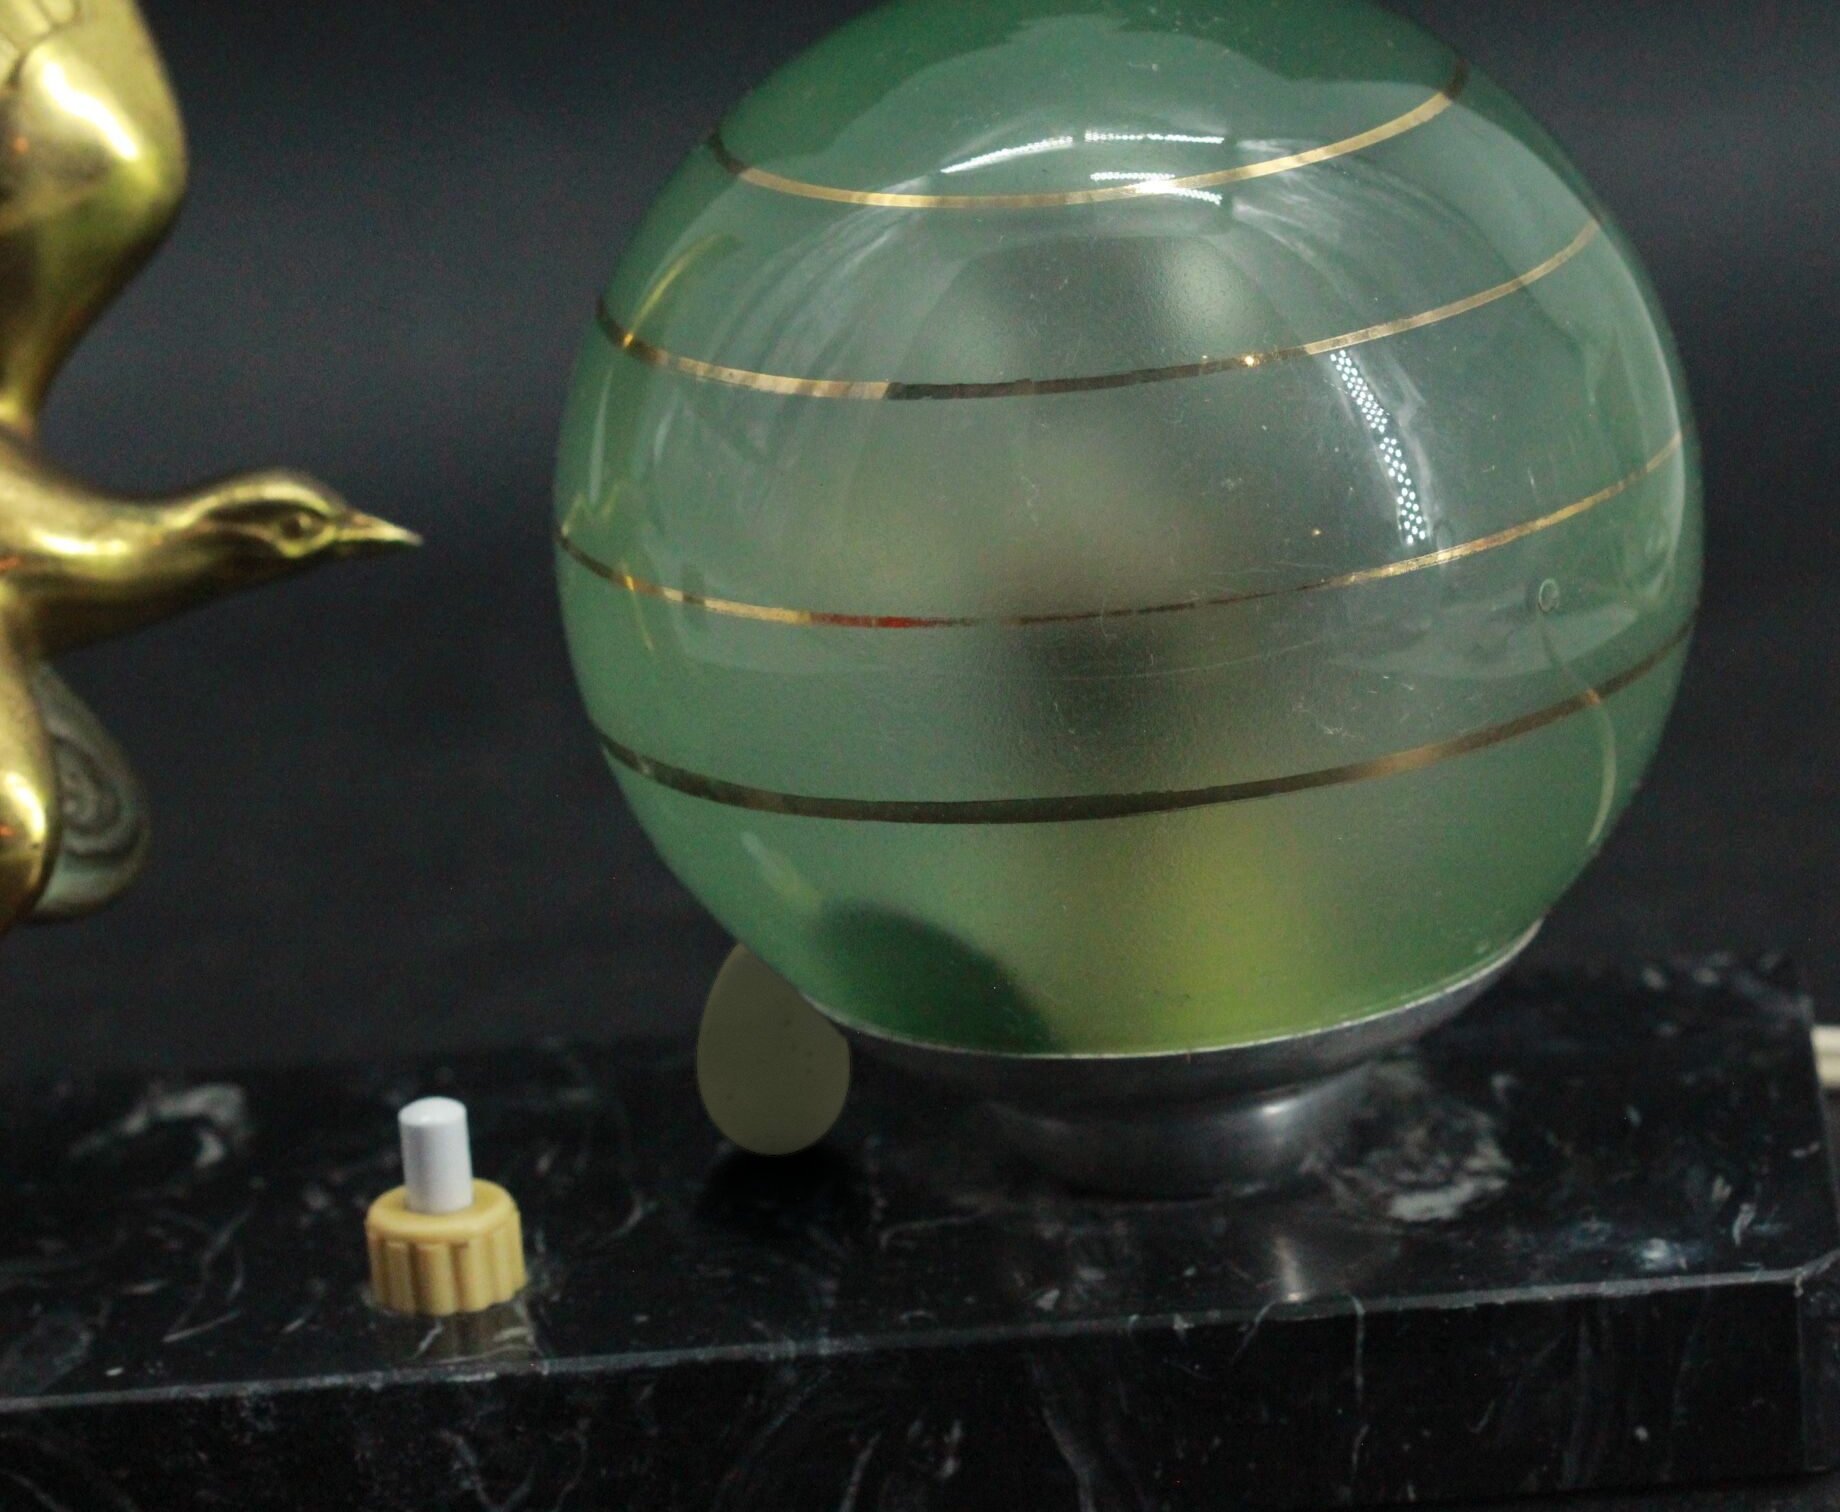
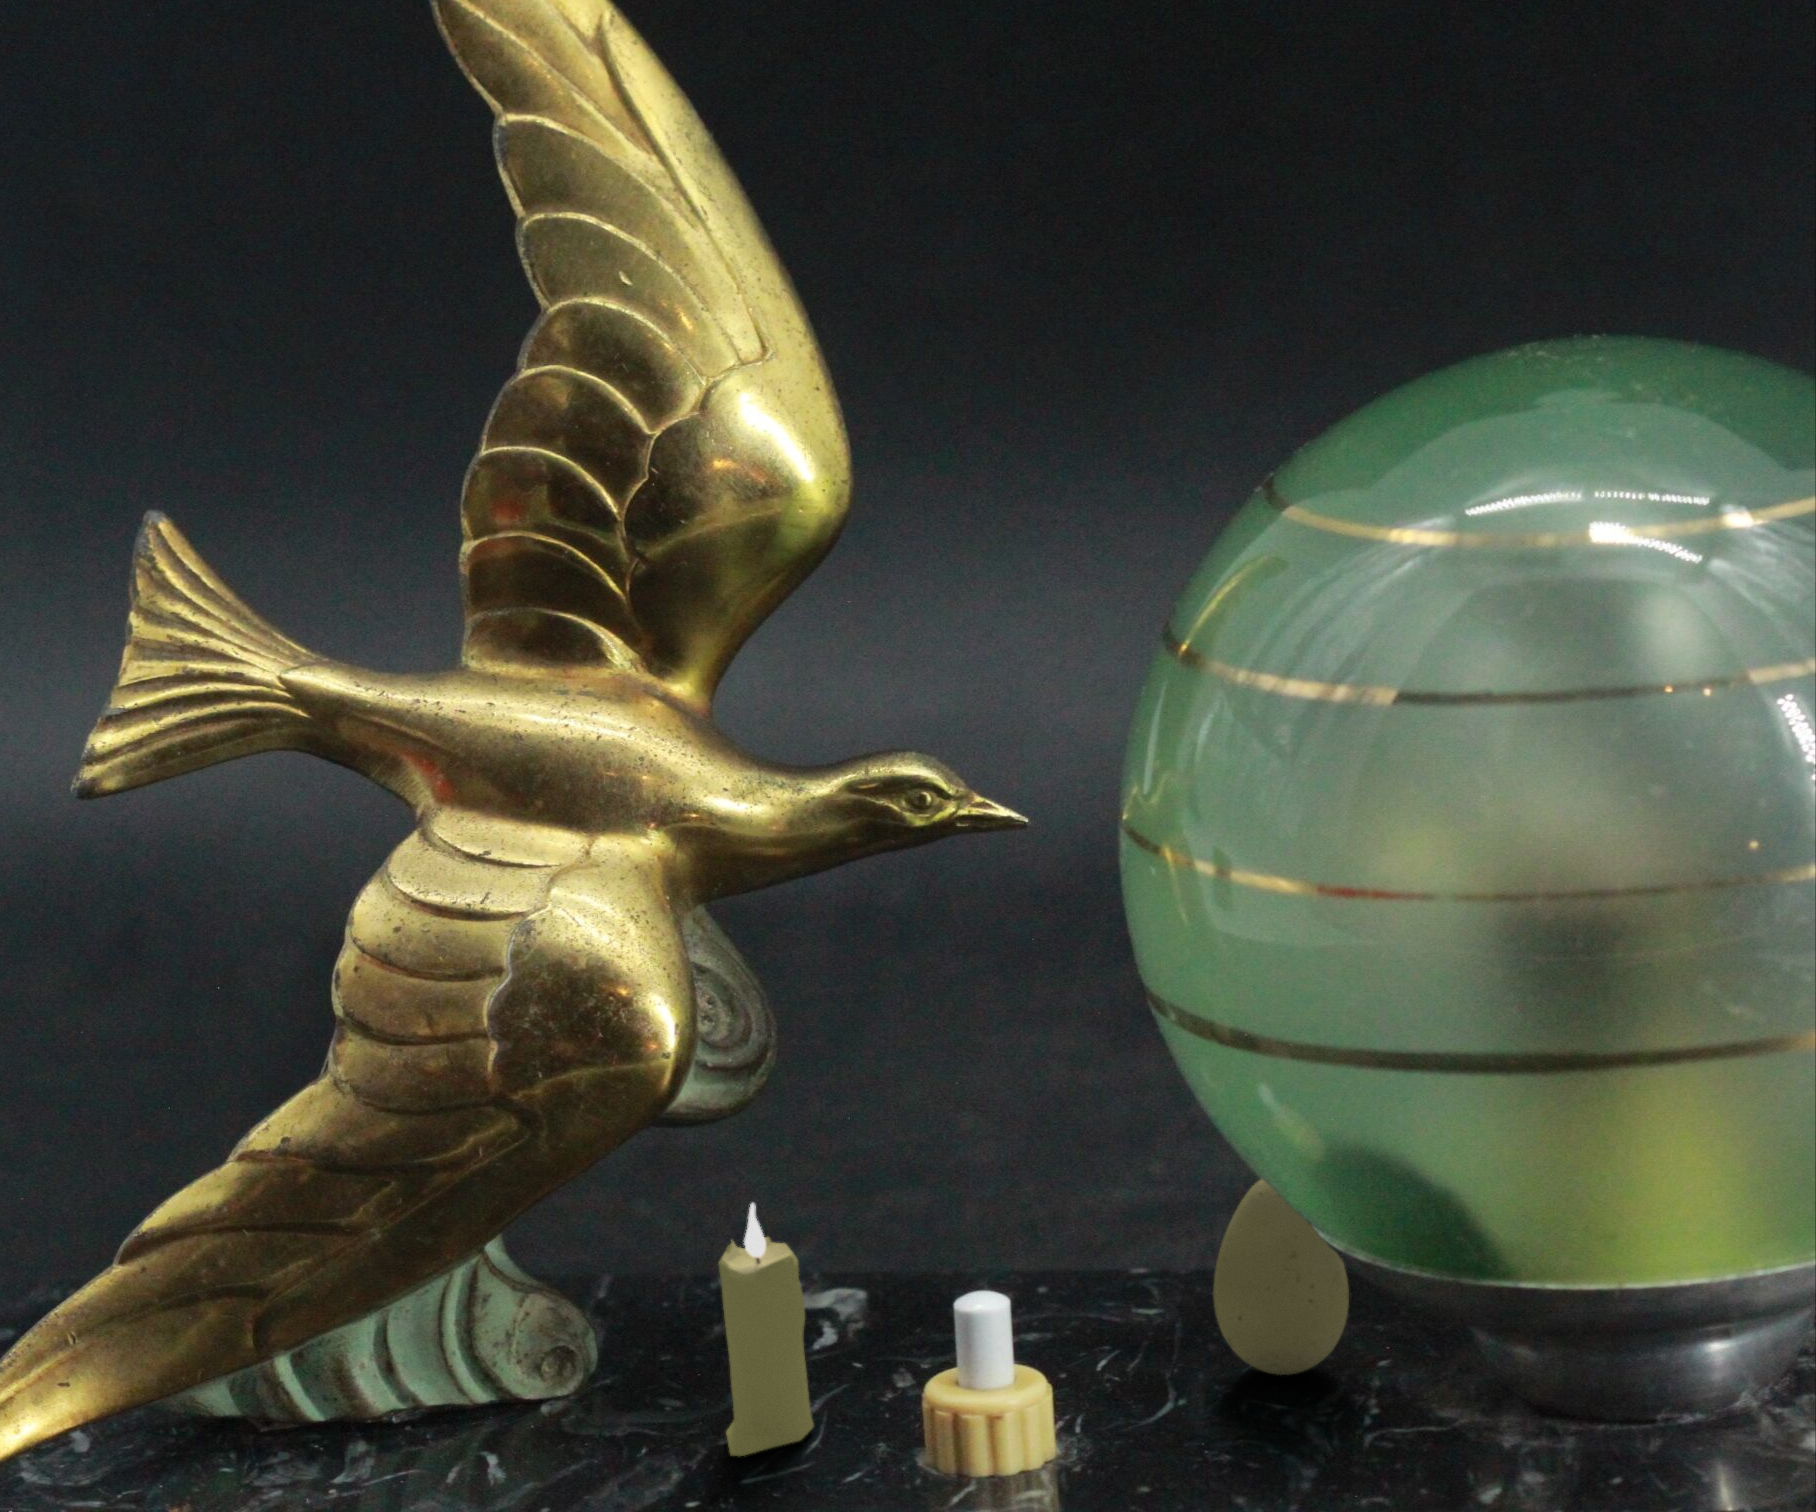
candle: none [114,1019,241,1314] -> present [718,1203,814,1456]

